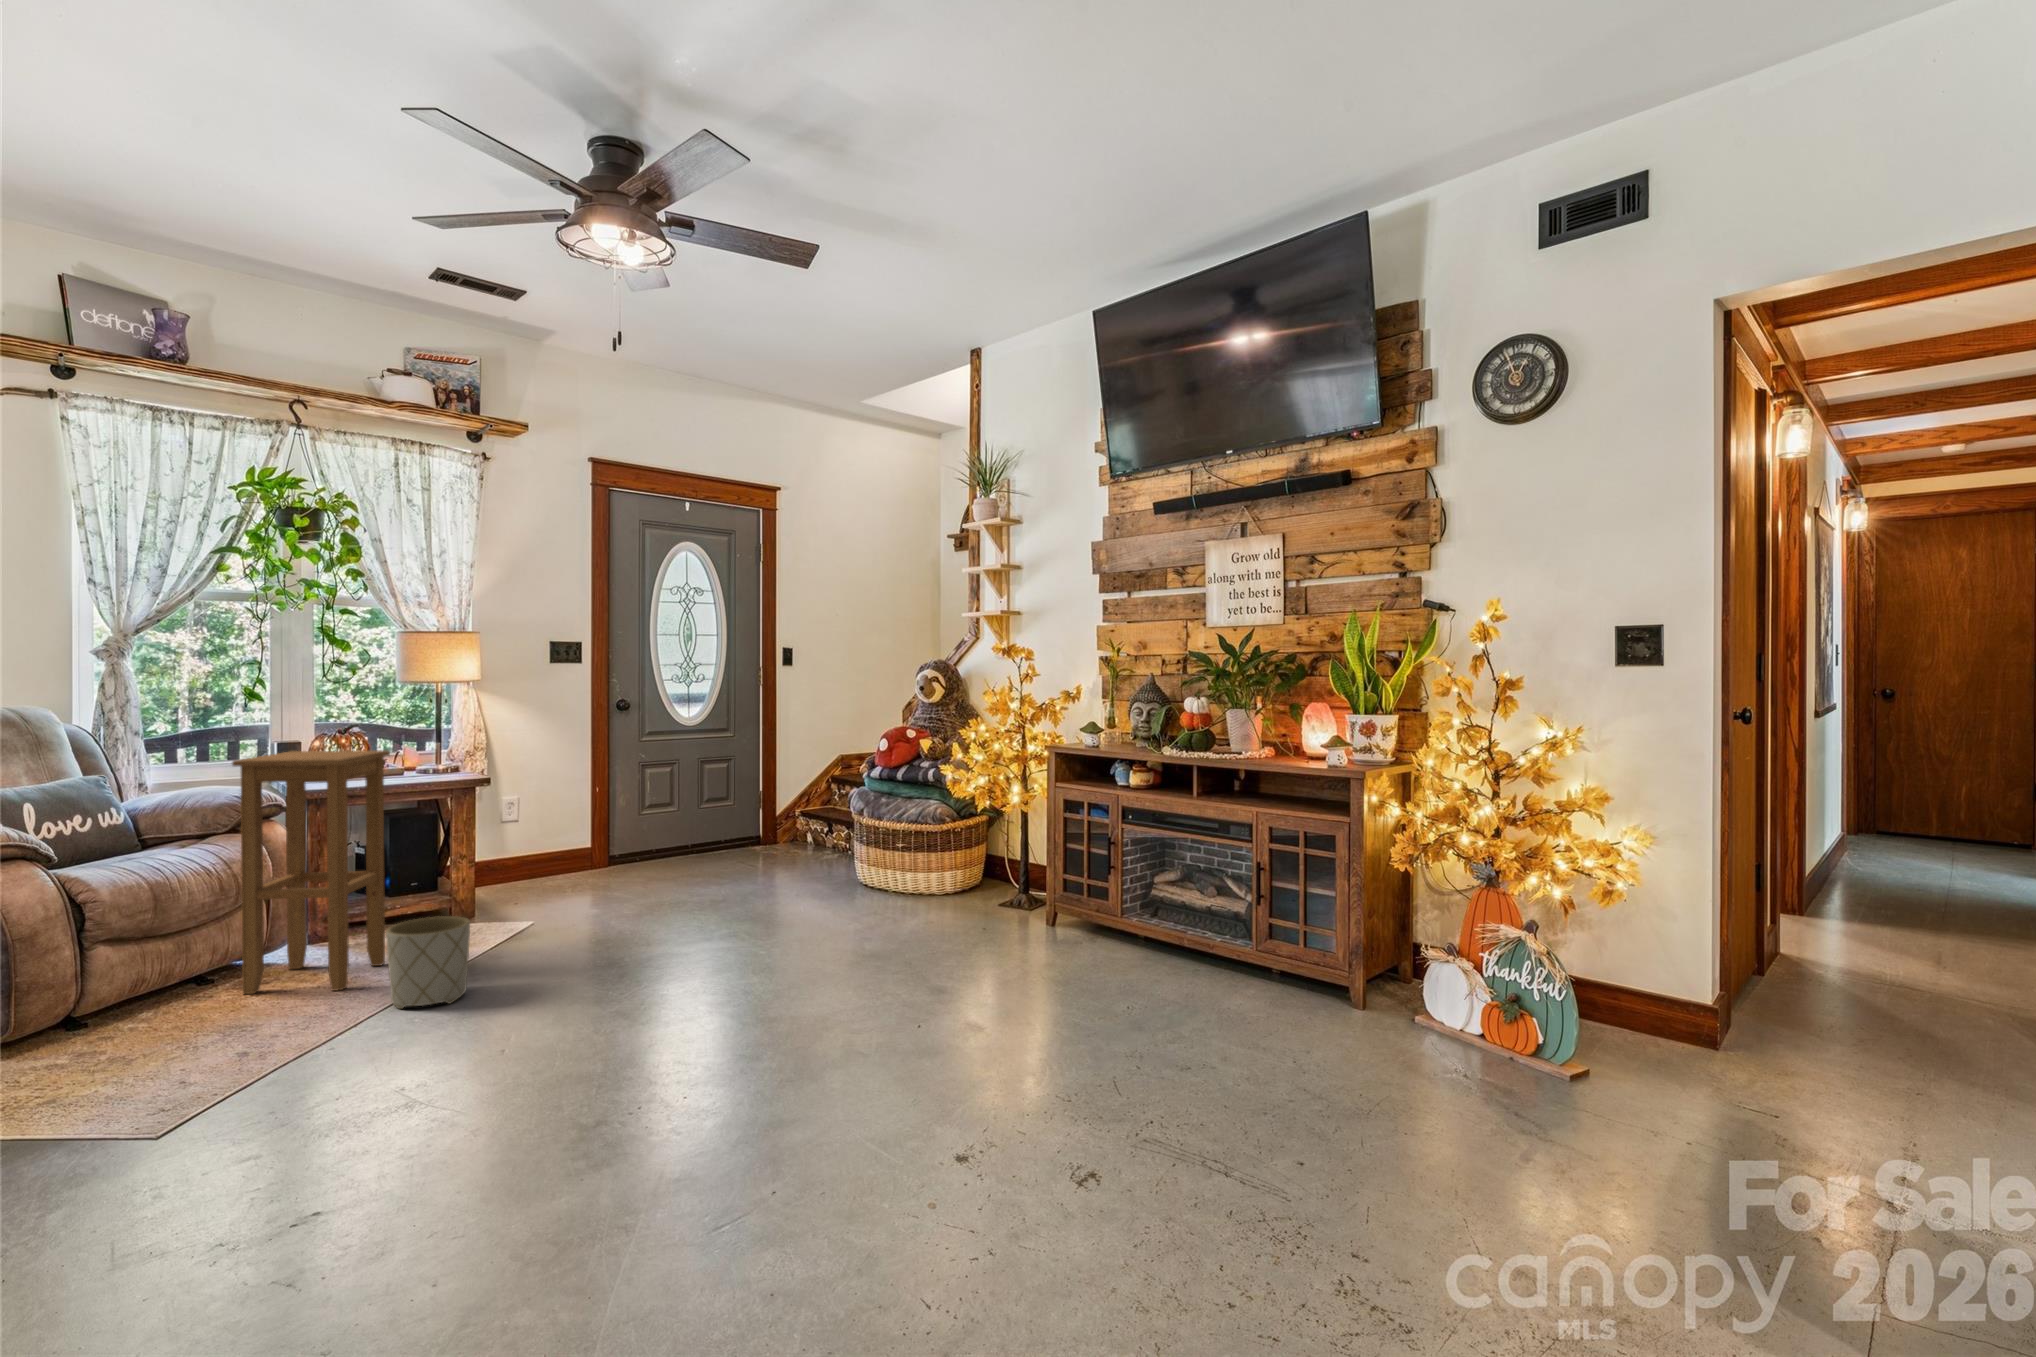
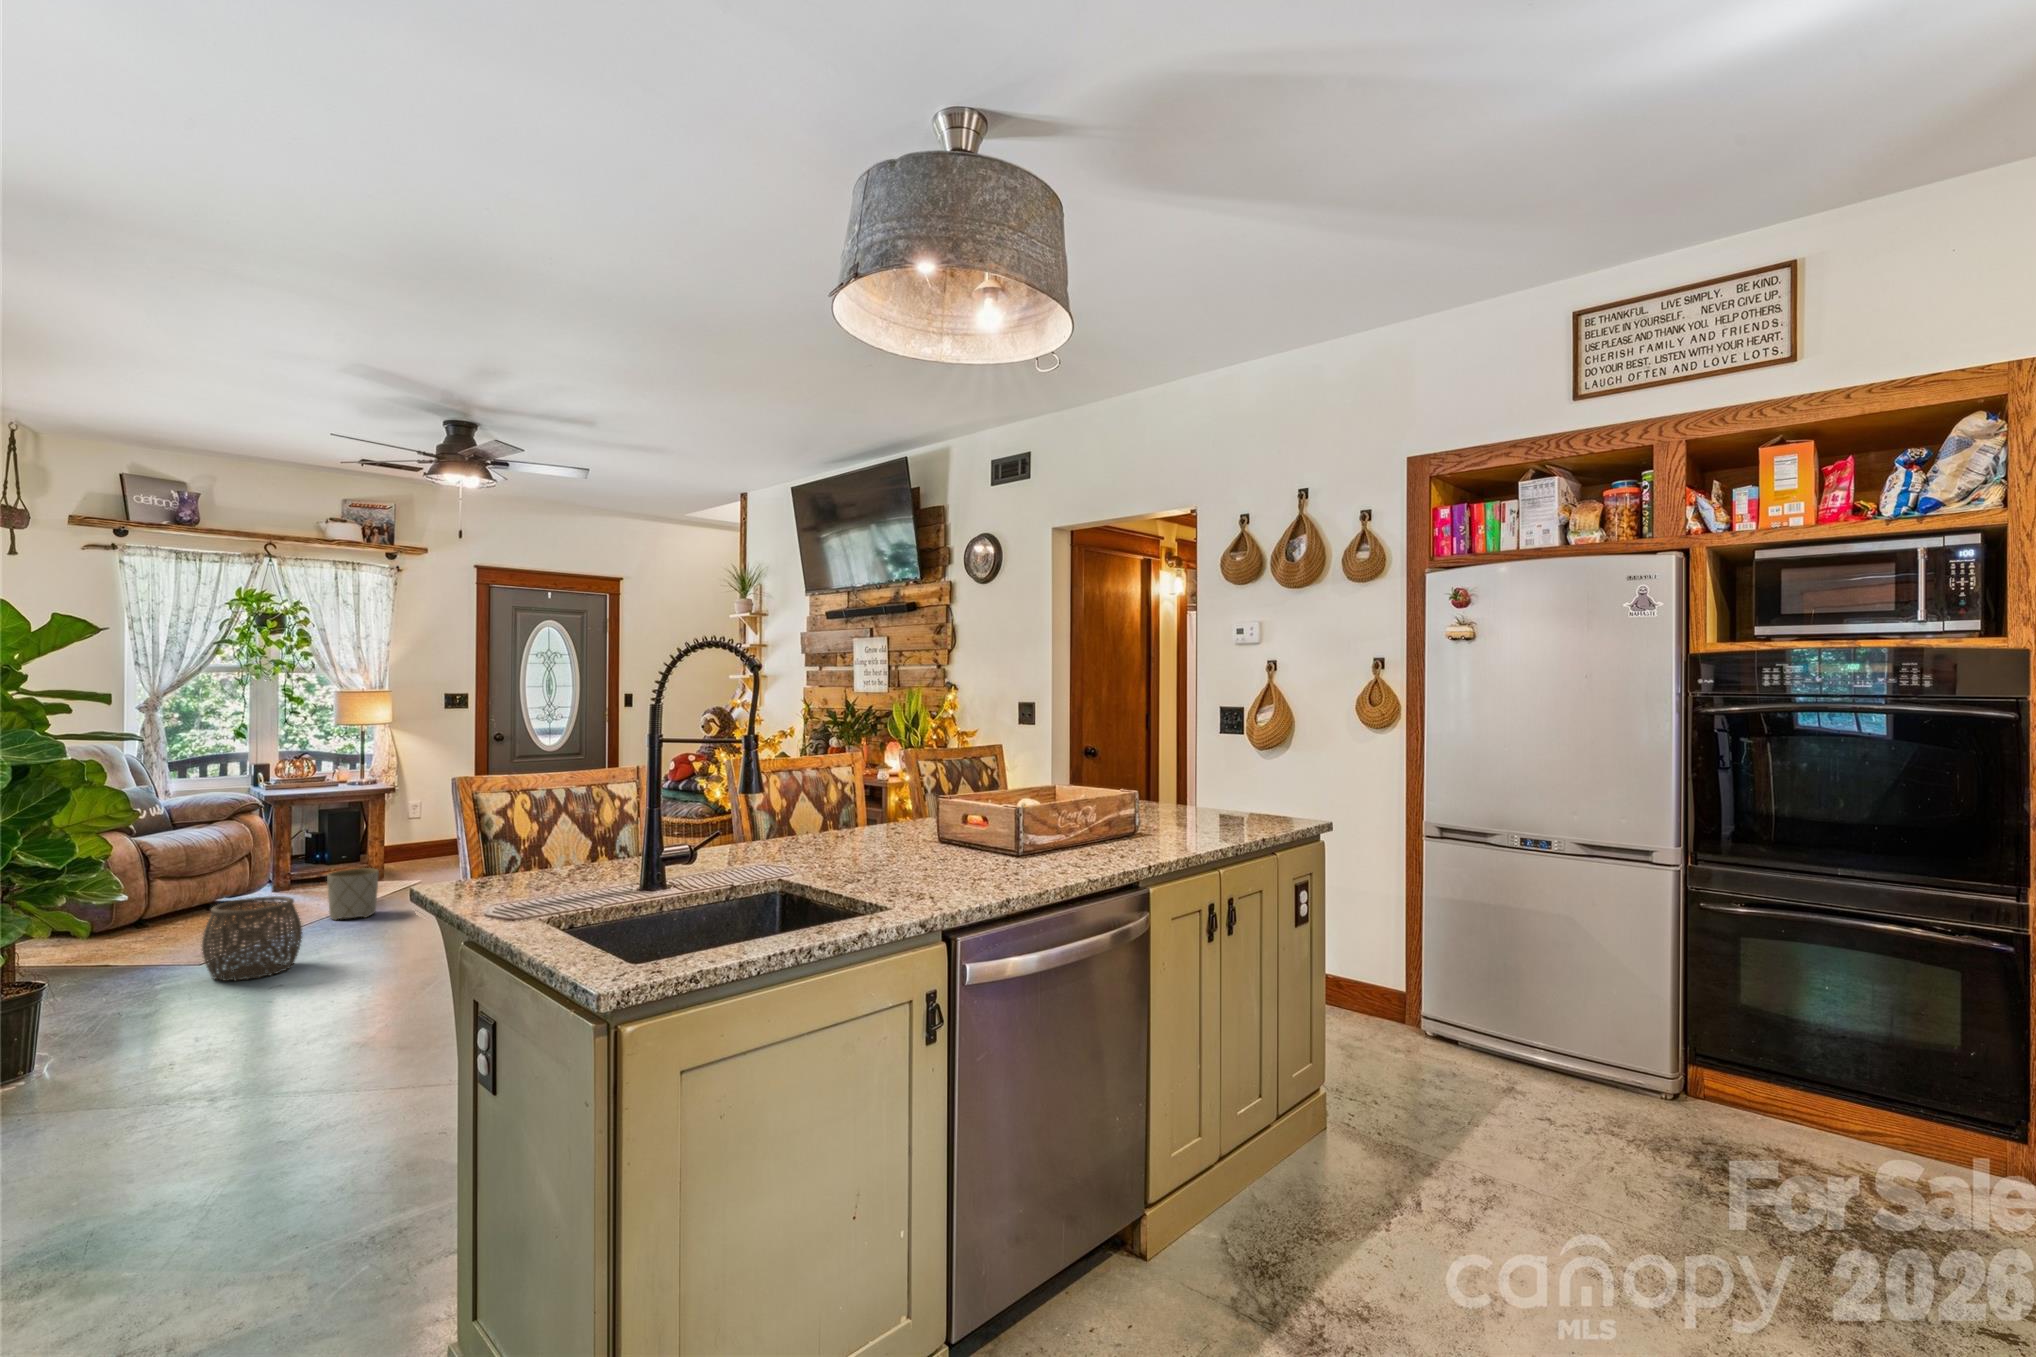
stool: present [232,750,390,994] -> none [234,769,330,915]
woven basket: none [133,997,340,1188] -> present [201,896,302,981]

